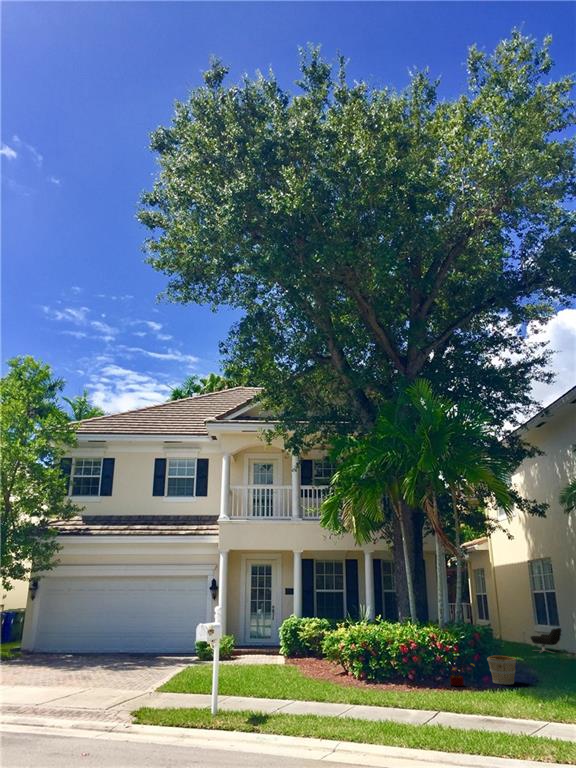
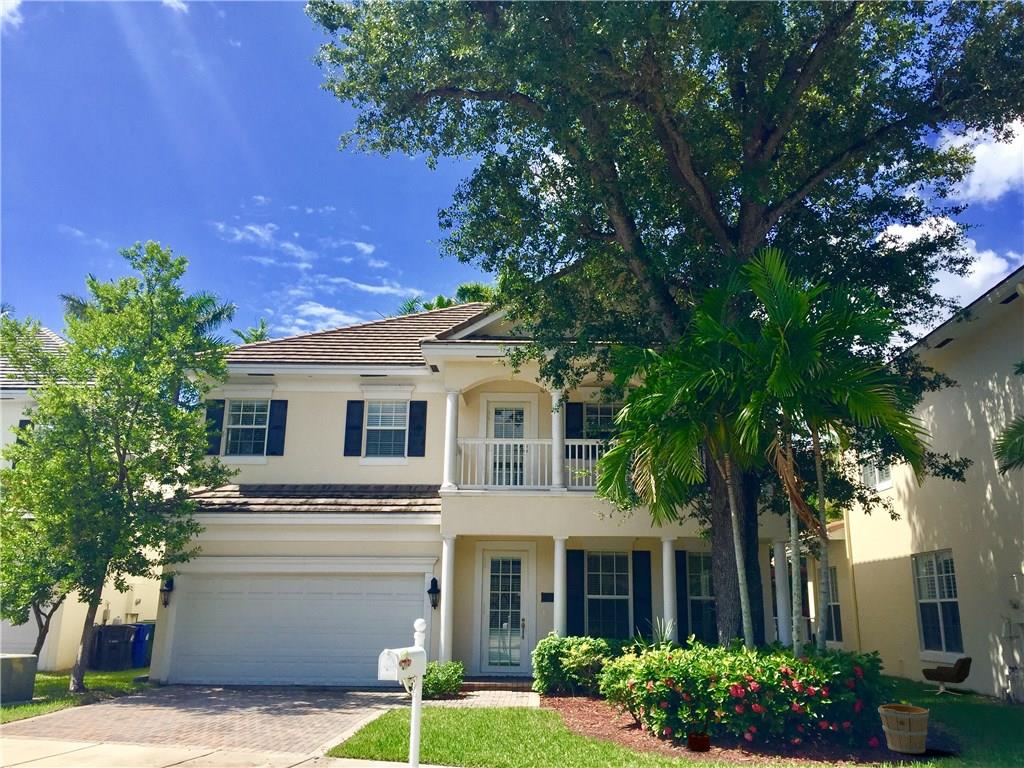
decorative plant: present [443,657,474,686] -> present [686,692,721,751]

